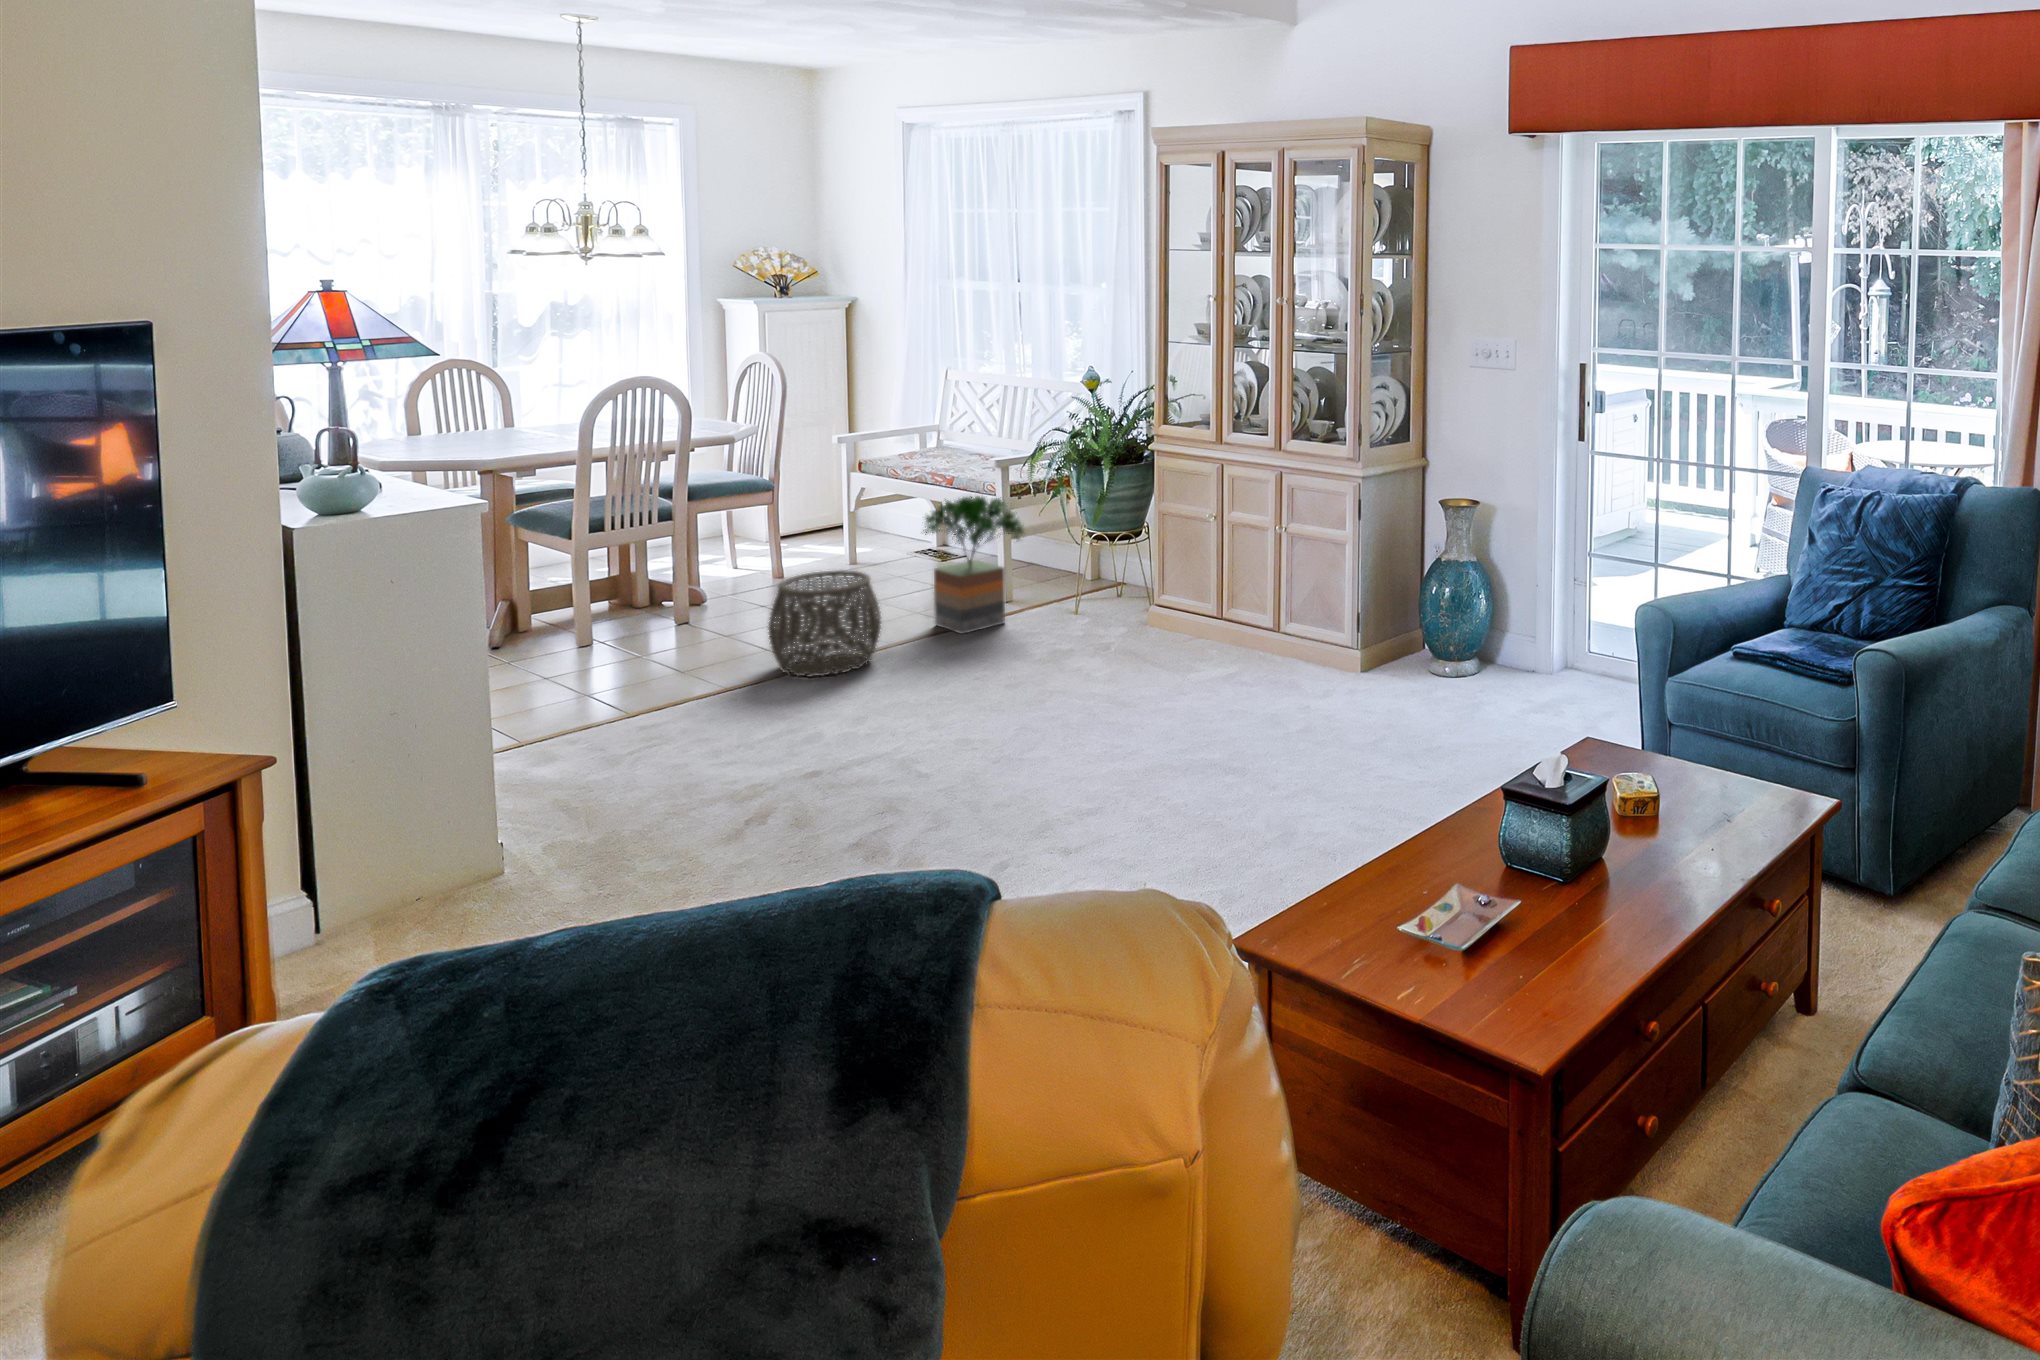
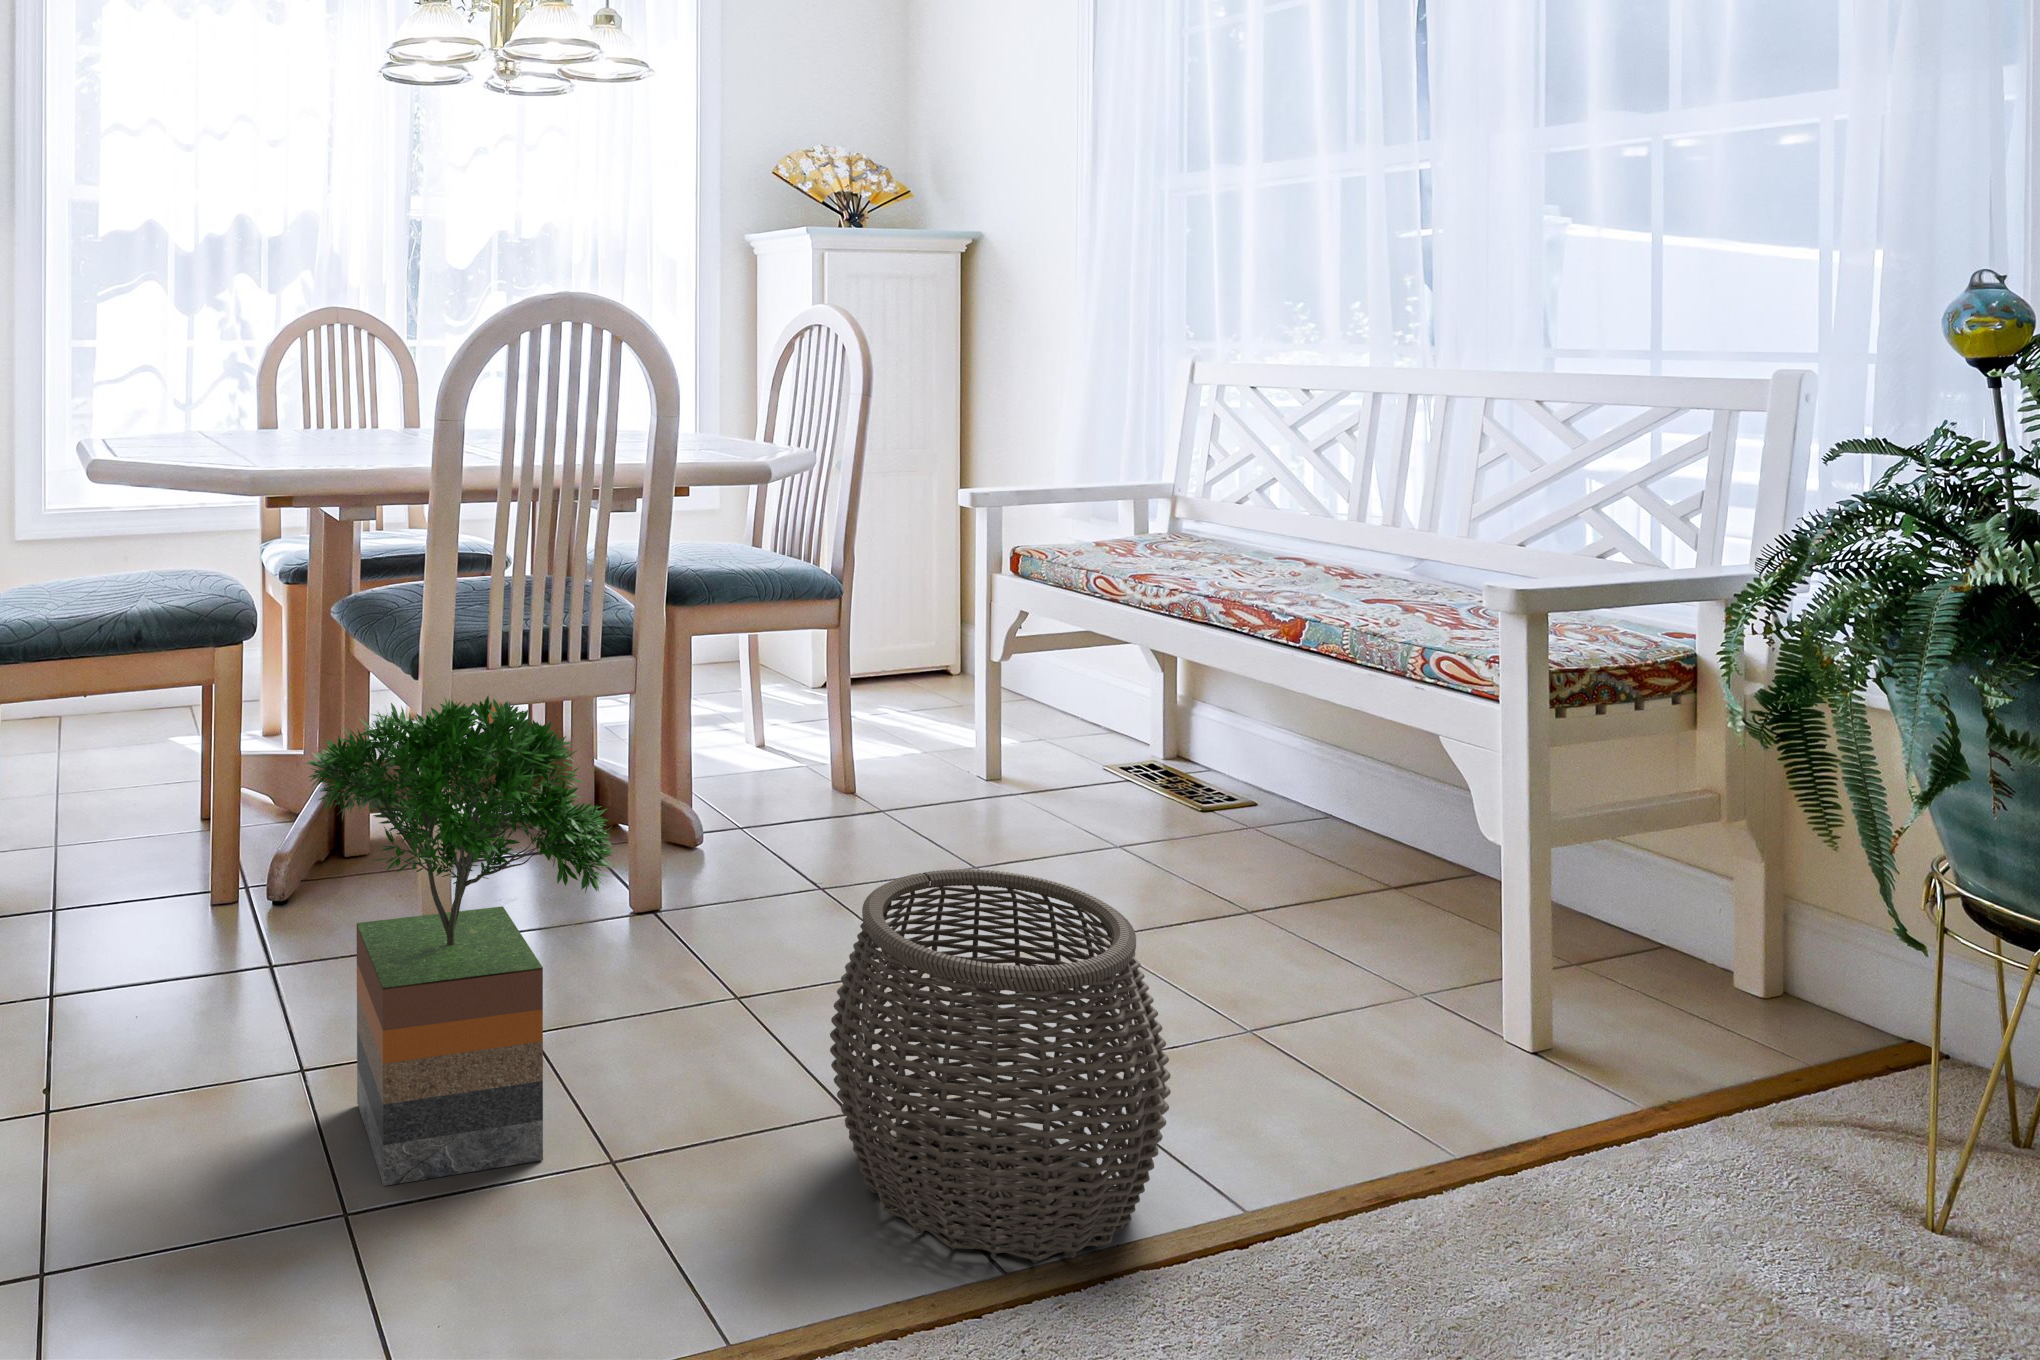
potted tree: present [923,496,1026,634] -> present [306,696,614,1186]

